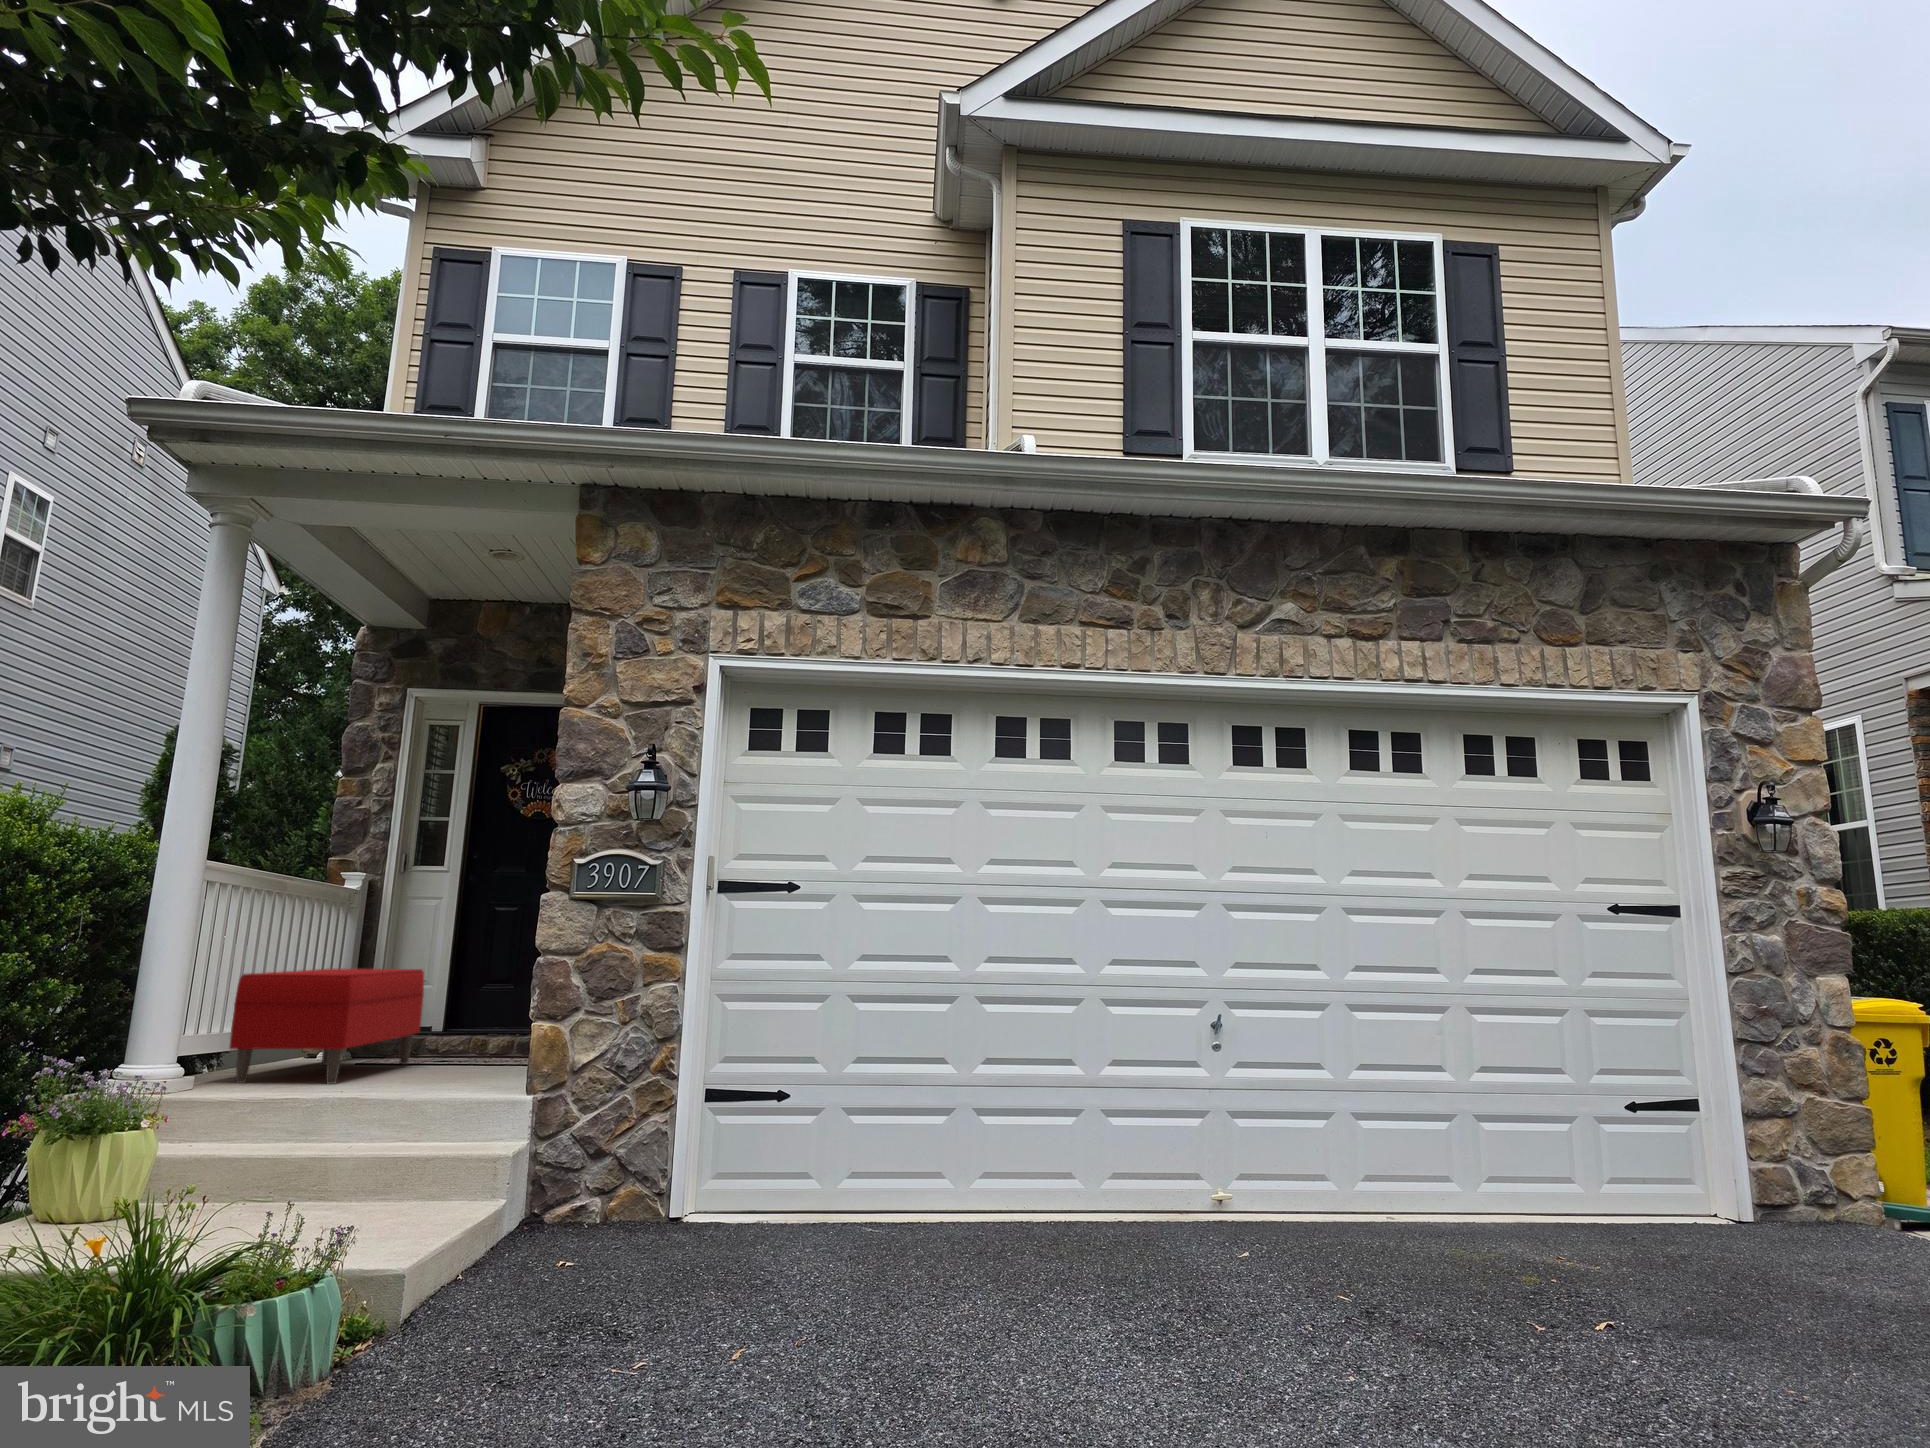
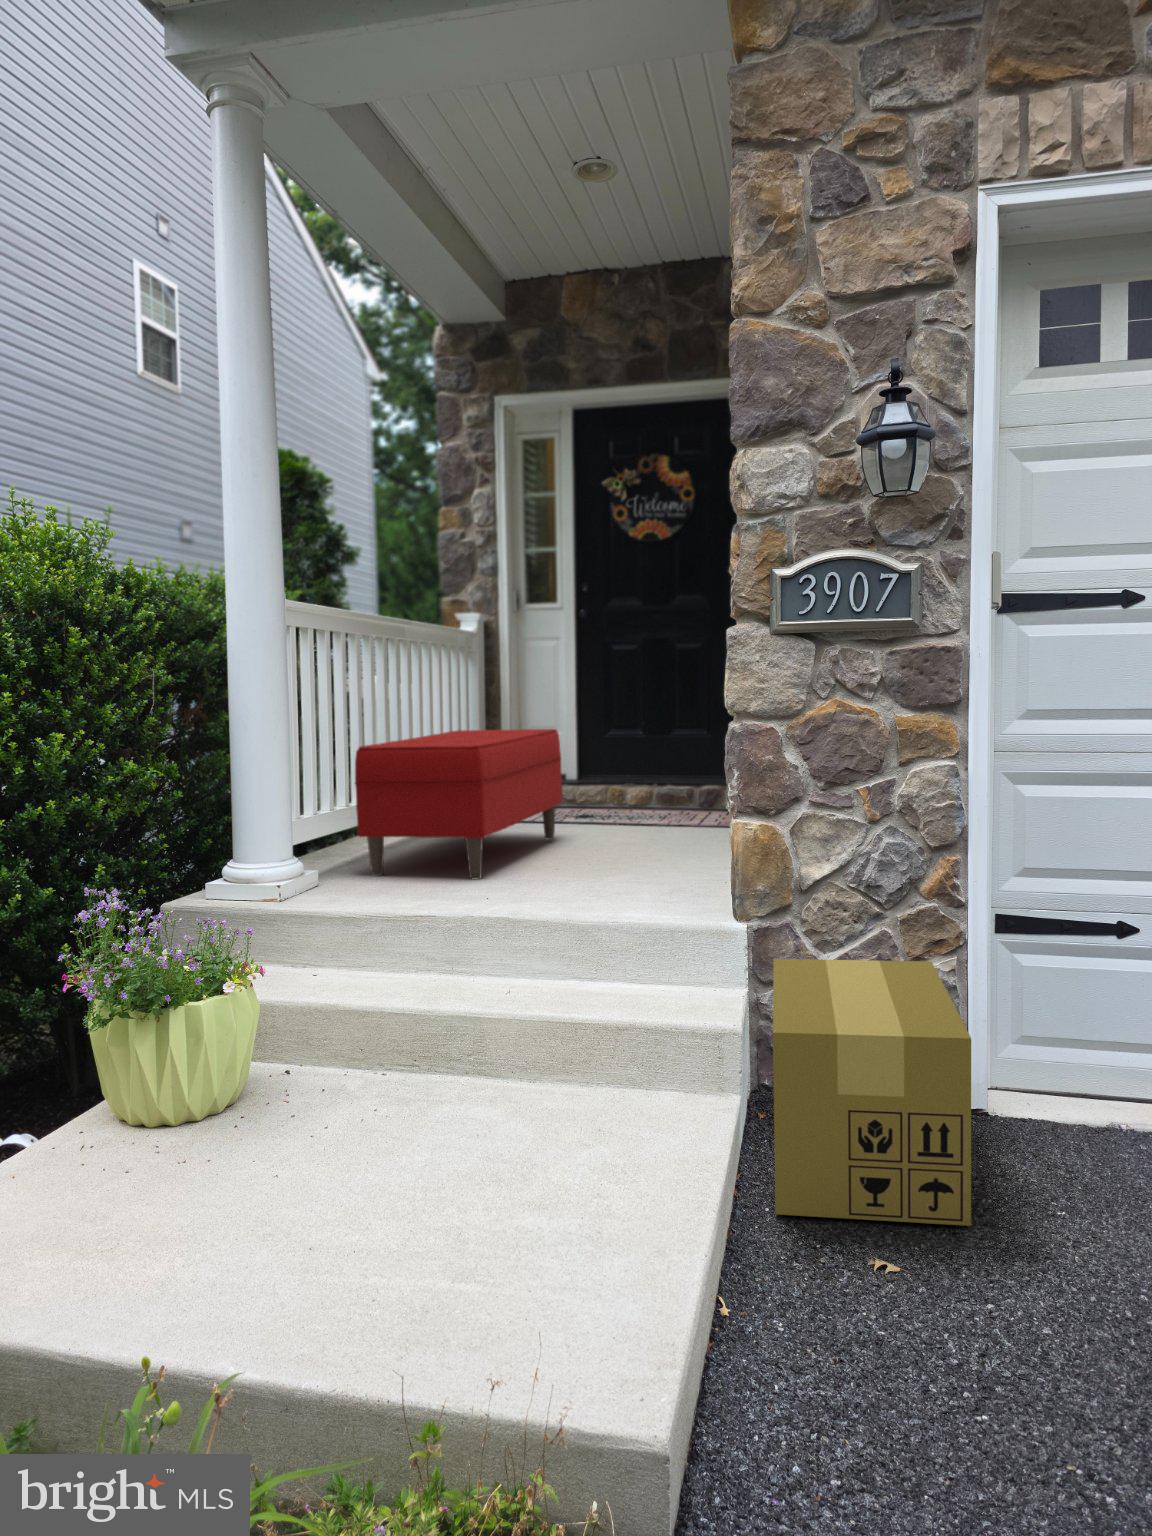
cardboard box: none [513,1116,653,1261] -> present [773,959,971,1226]

